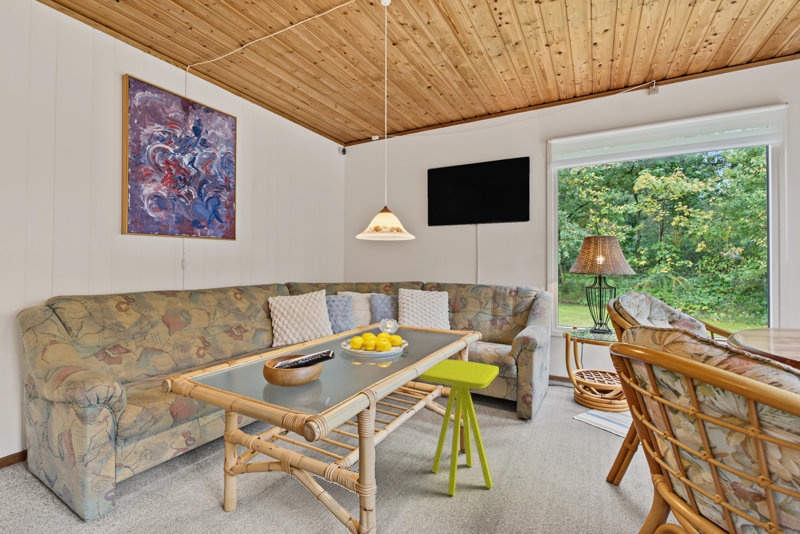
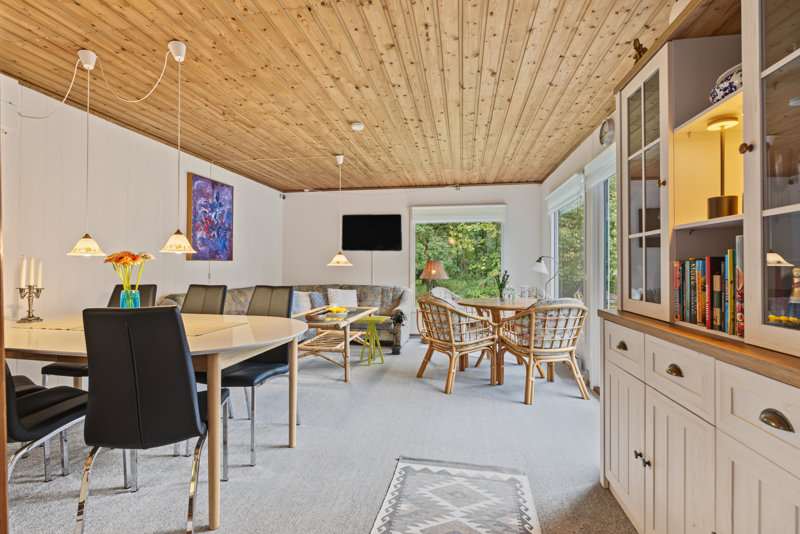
potted plant: none [502,341,552,445] -> present [390,311,407,354]

